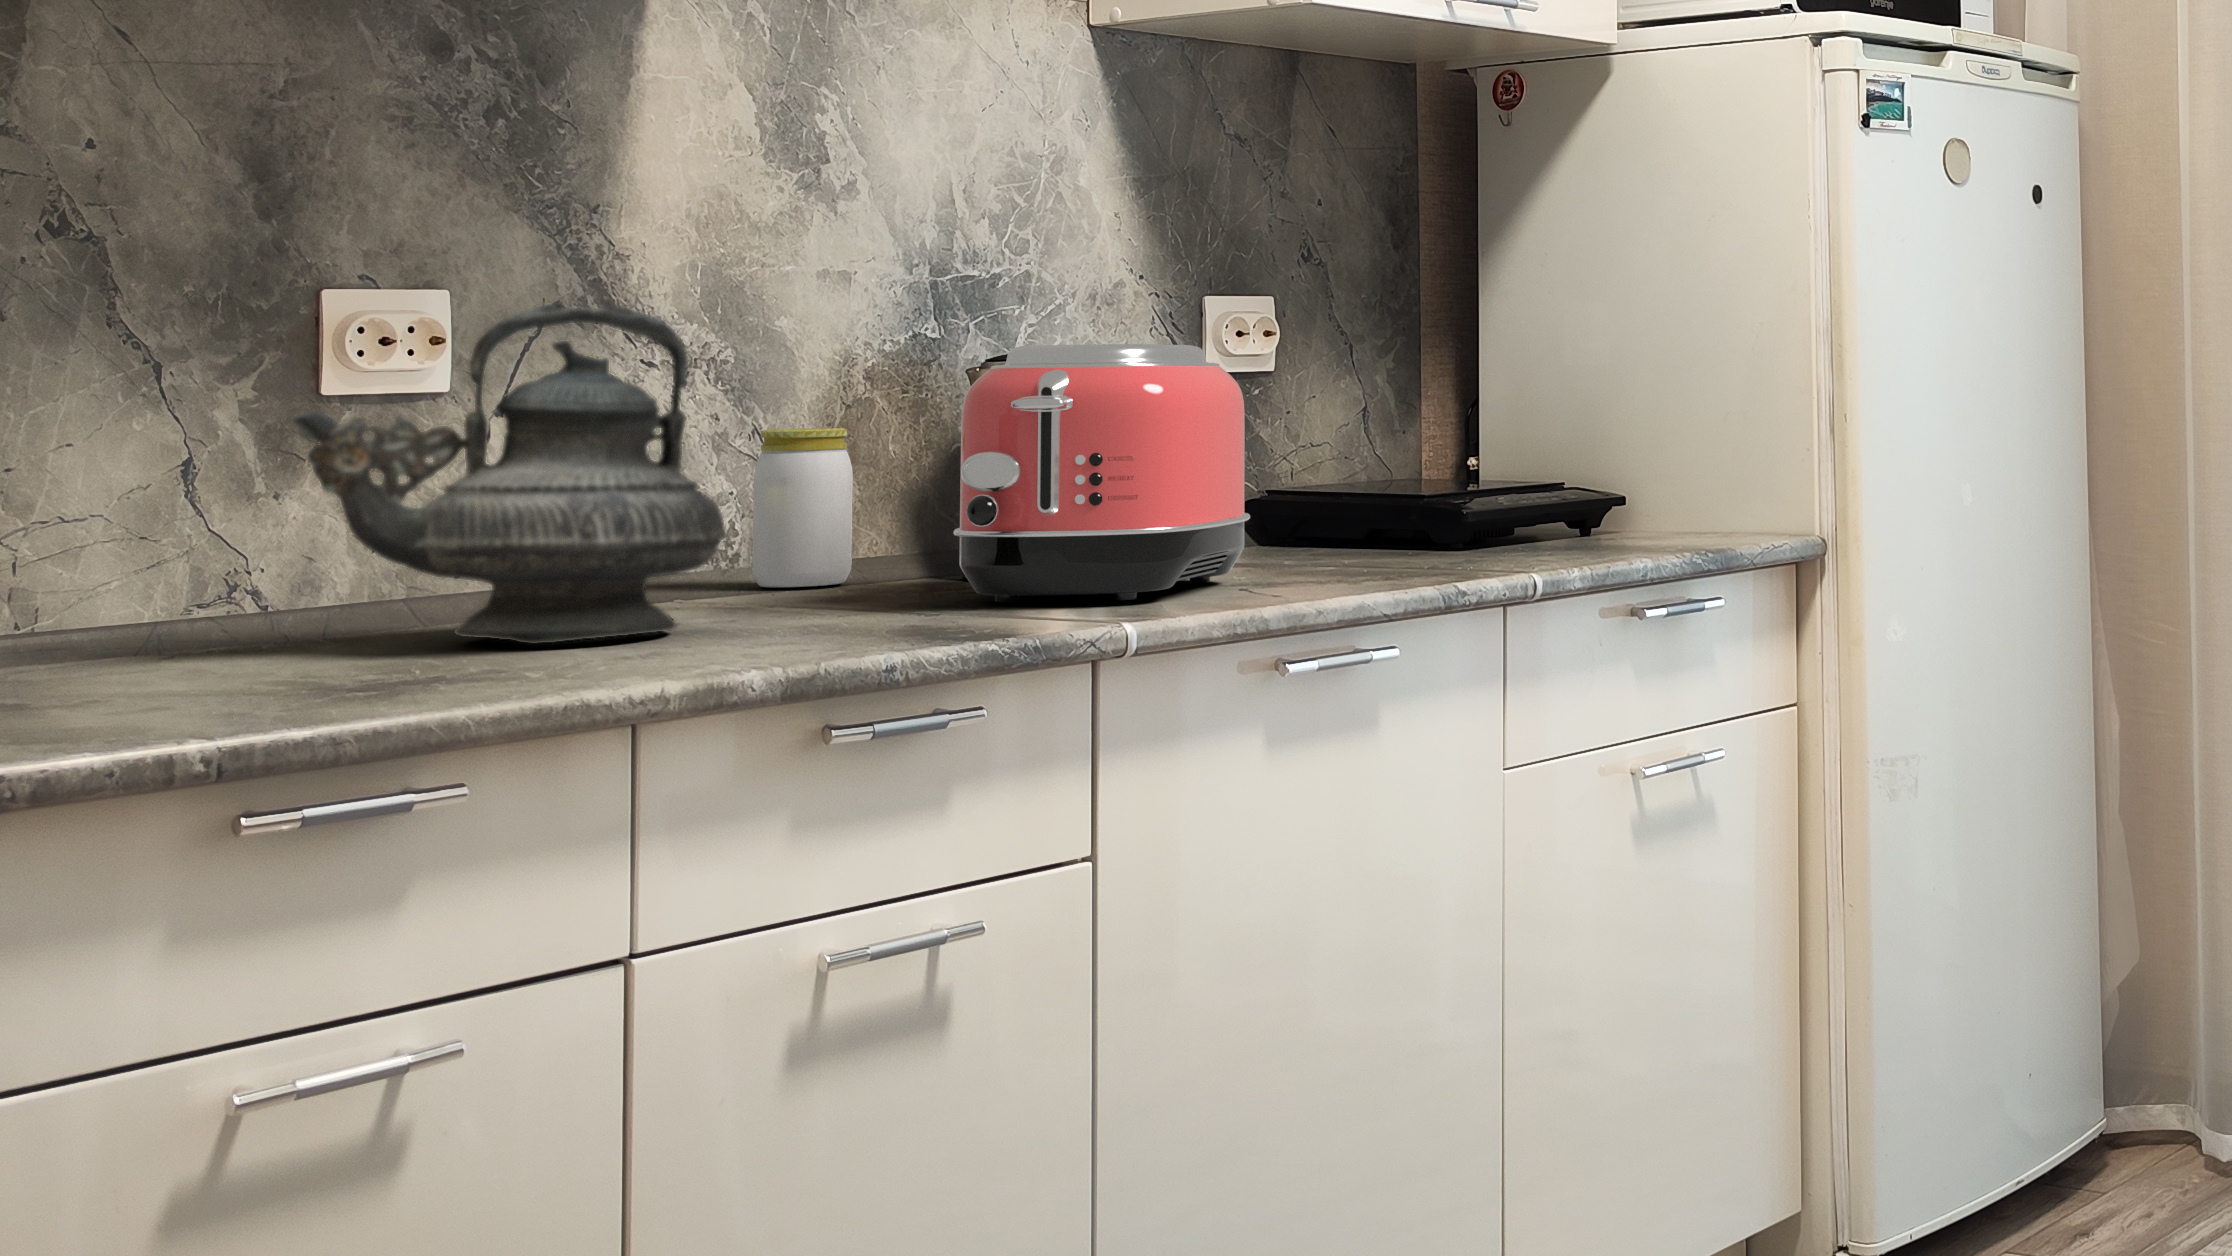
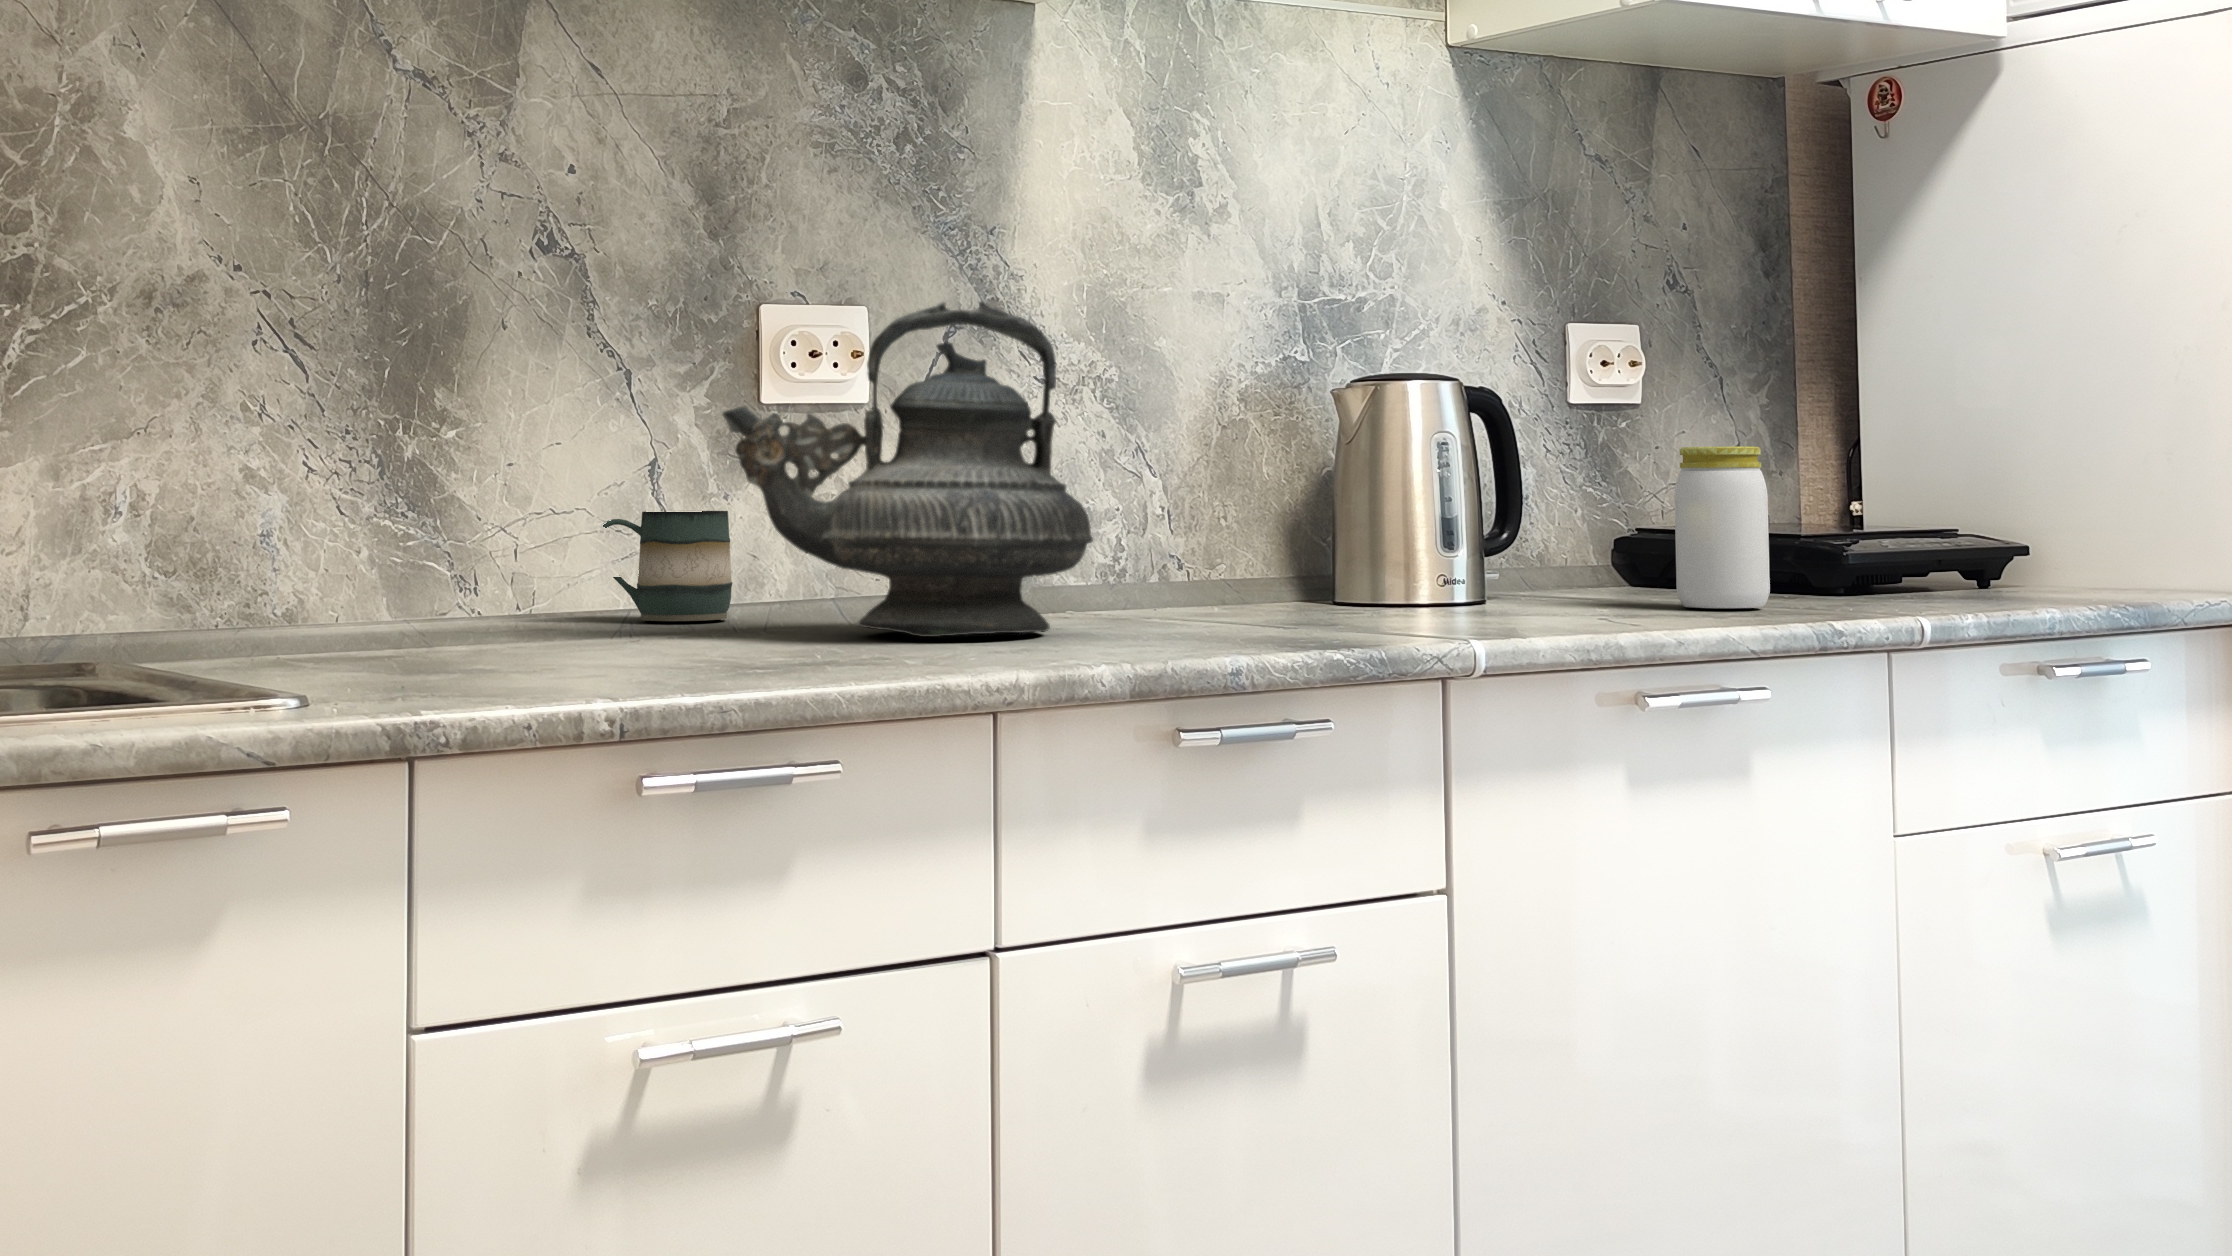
toaster: present [953,344,1250,602] -> none [1310,353,1609,625]
jar: present [752,428,853,587] -> present [1675,446,1770,608]
mug: none [104,514,283,637] -> present [603,511,732,621]

